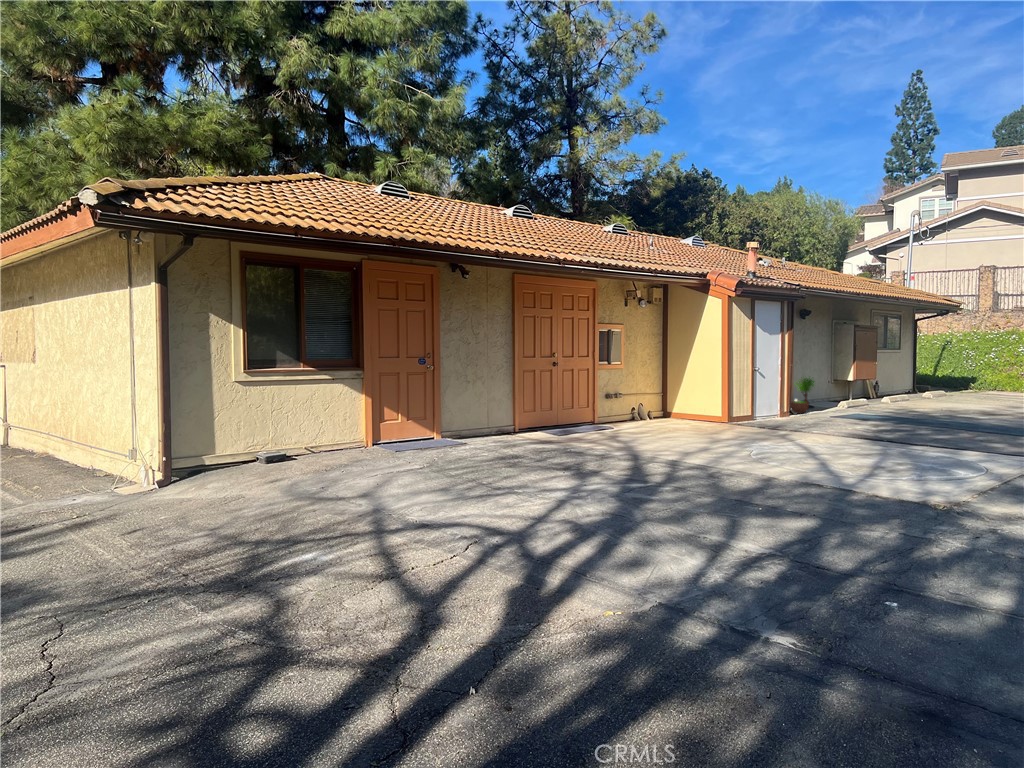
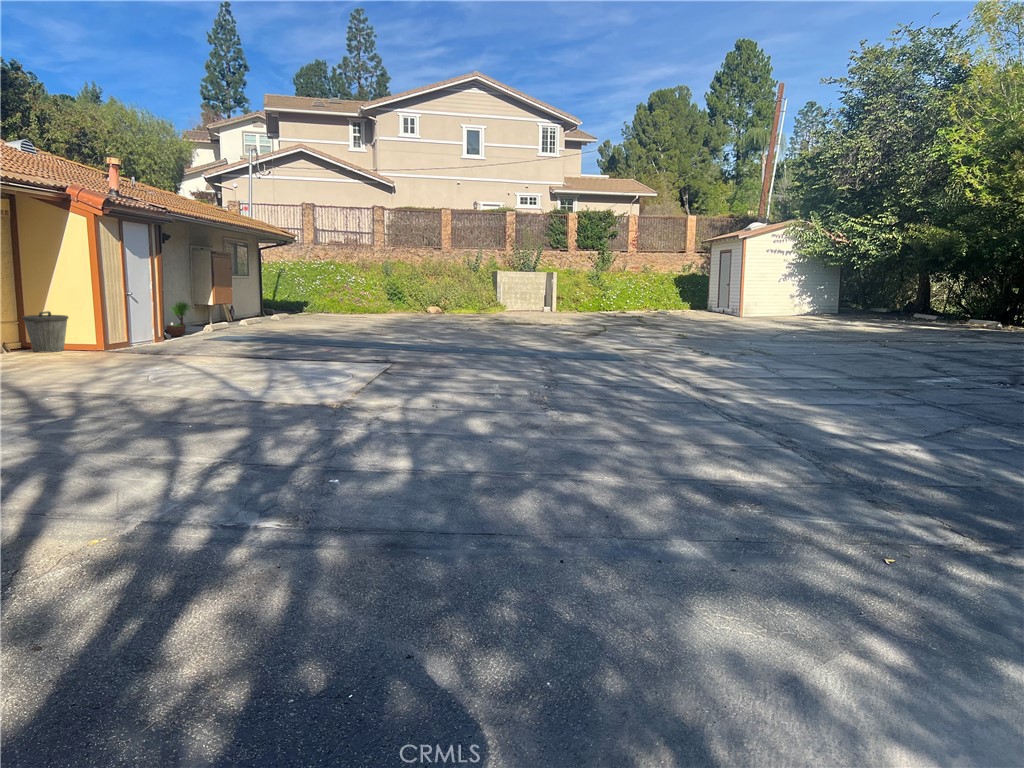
trash can: none [666,385,700,422] -> present [22,311,68,352]

